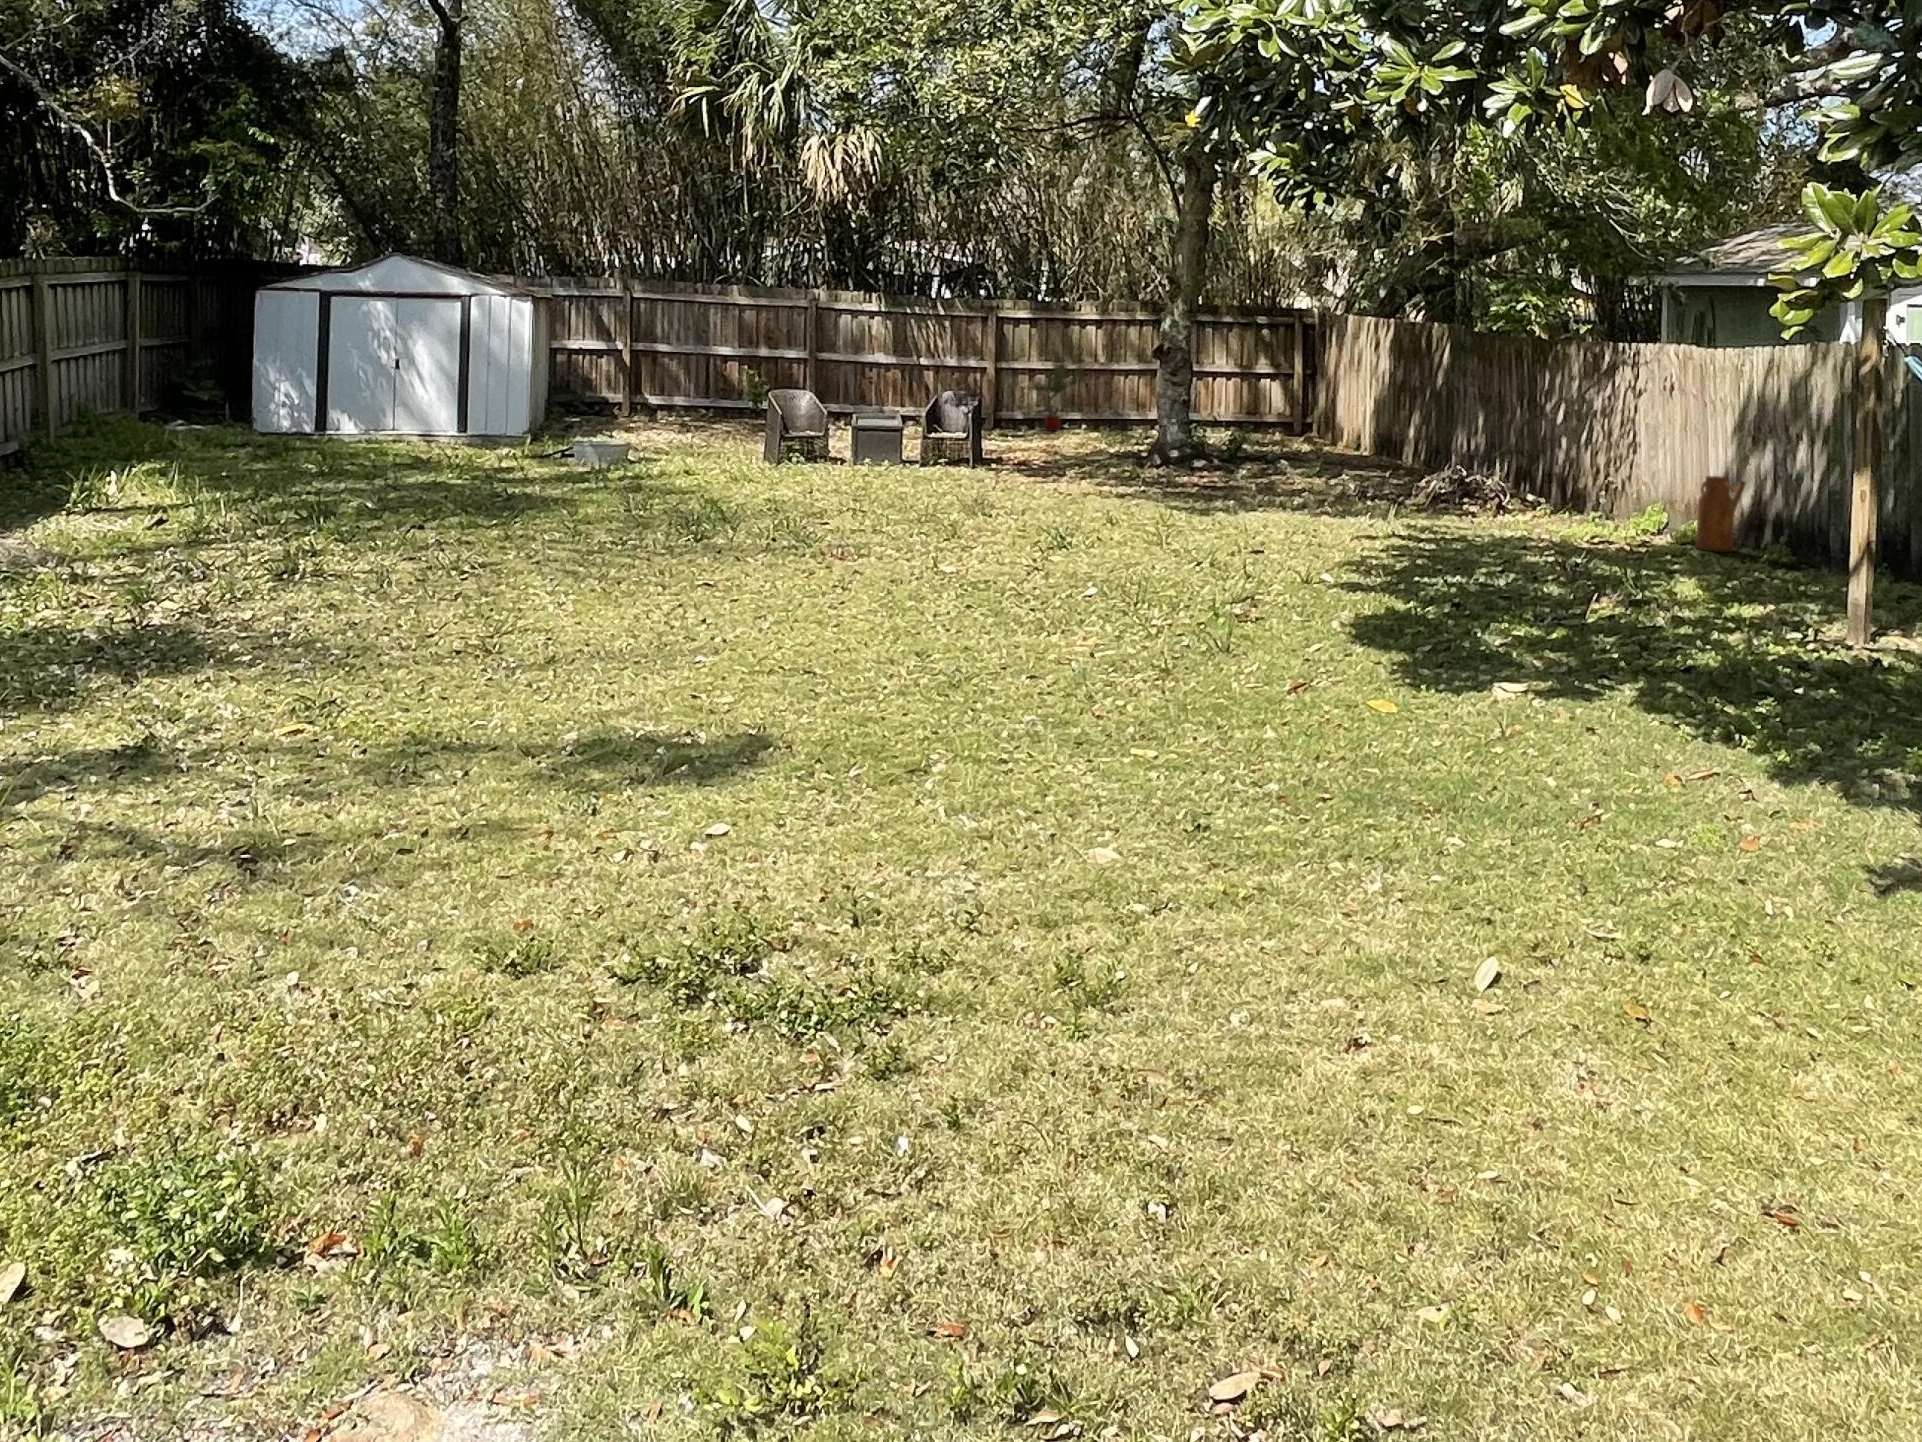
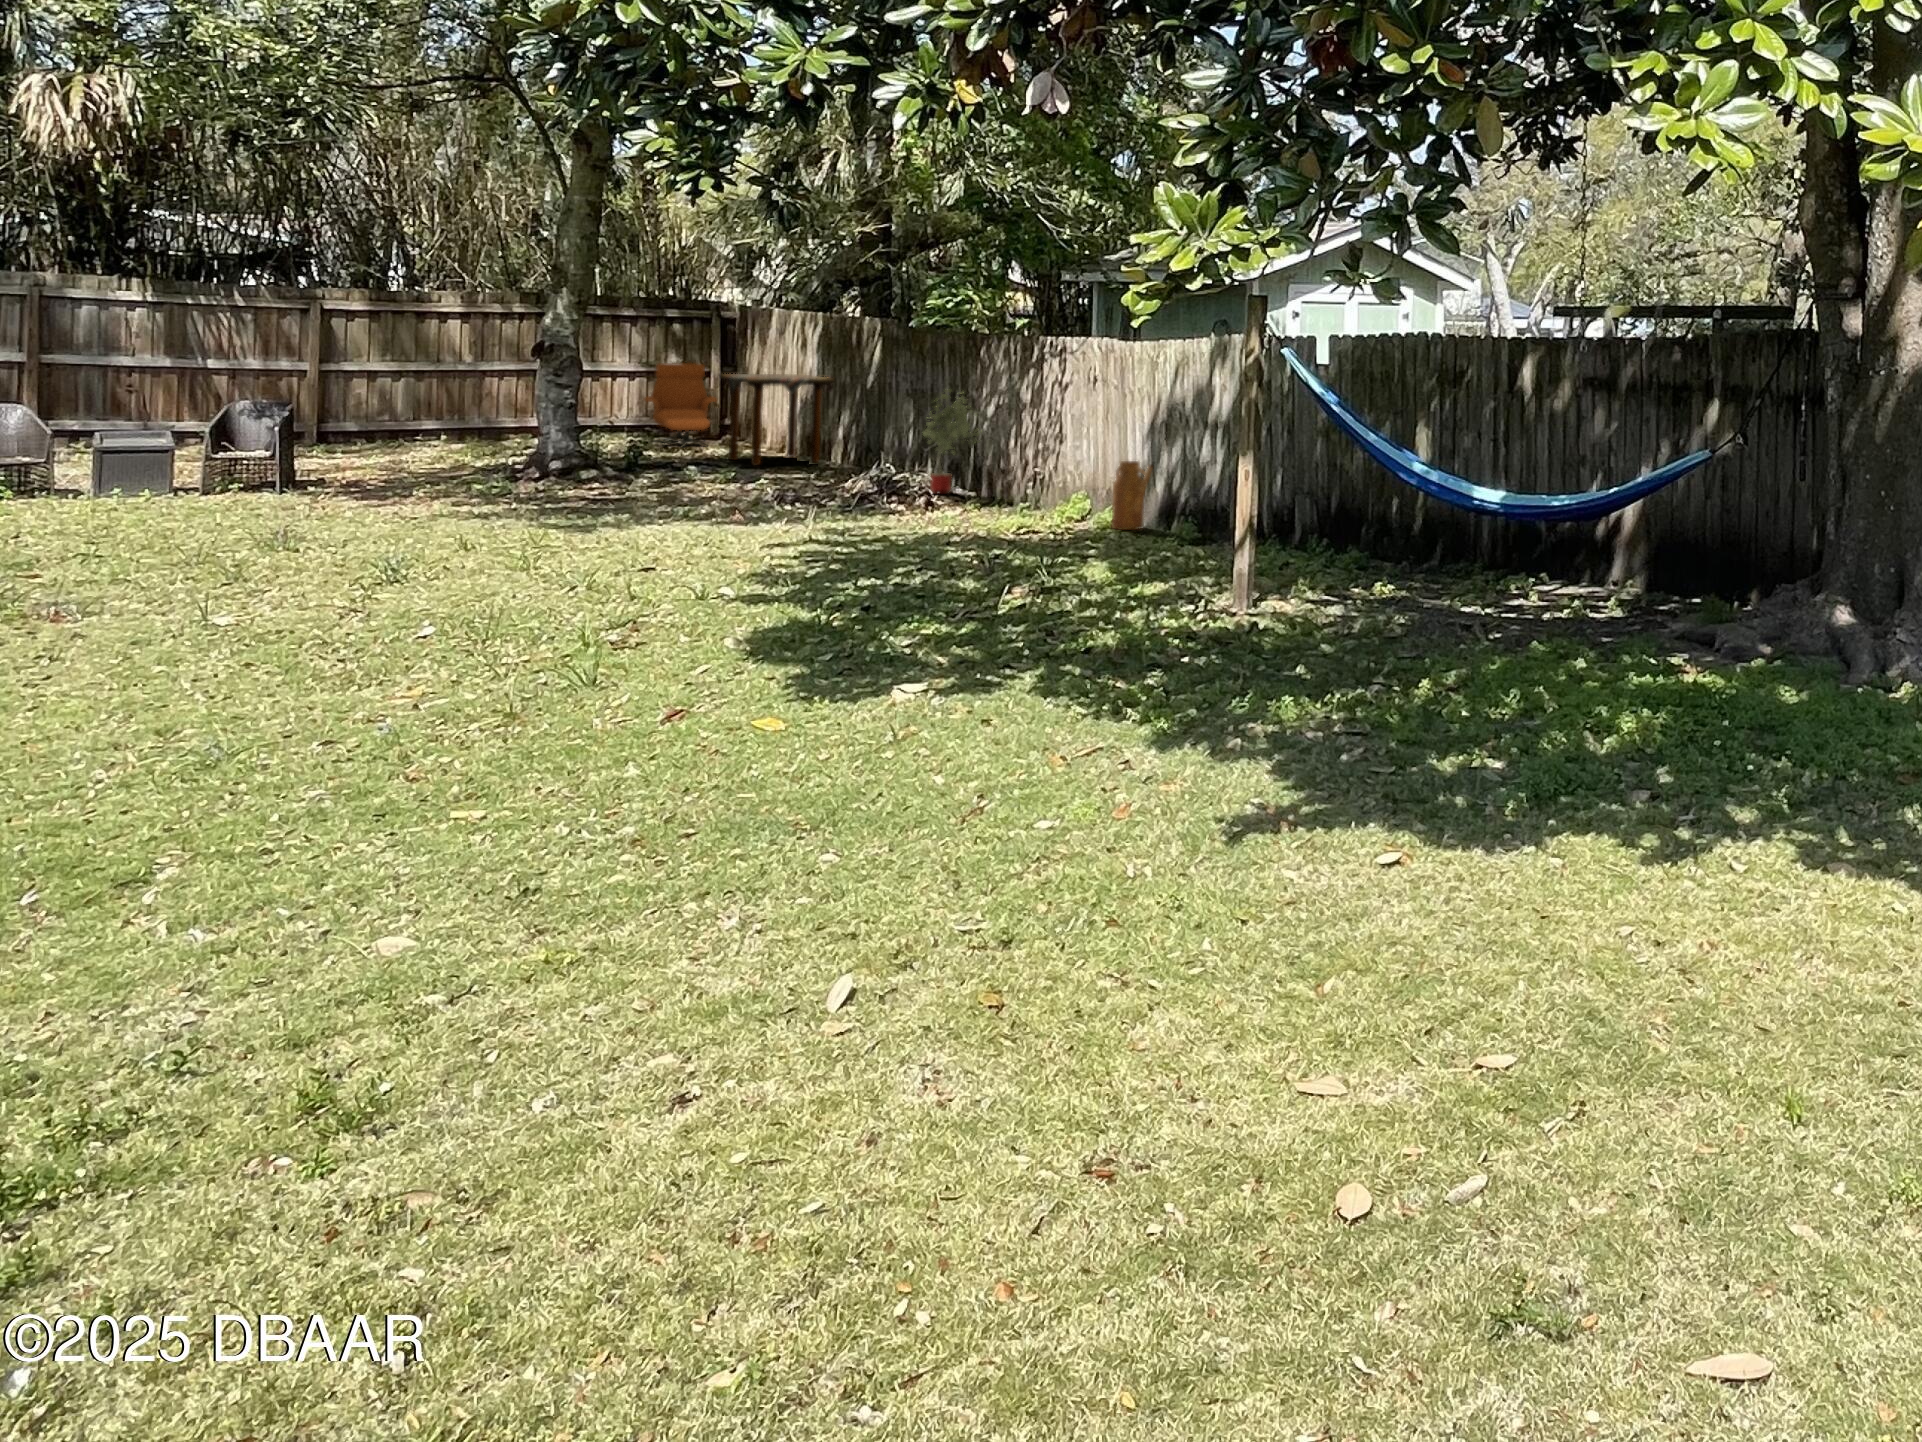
potted tree: present [1024,354,1084,431] -> present [924,390,982,494]
lounge chair: none [1228,361,1291,440] -> present [644,363,717,447]
side table: none [1295,372,1400,461] -> present [720,374,835,465]

